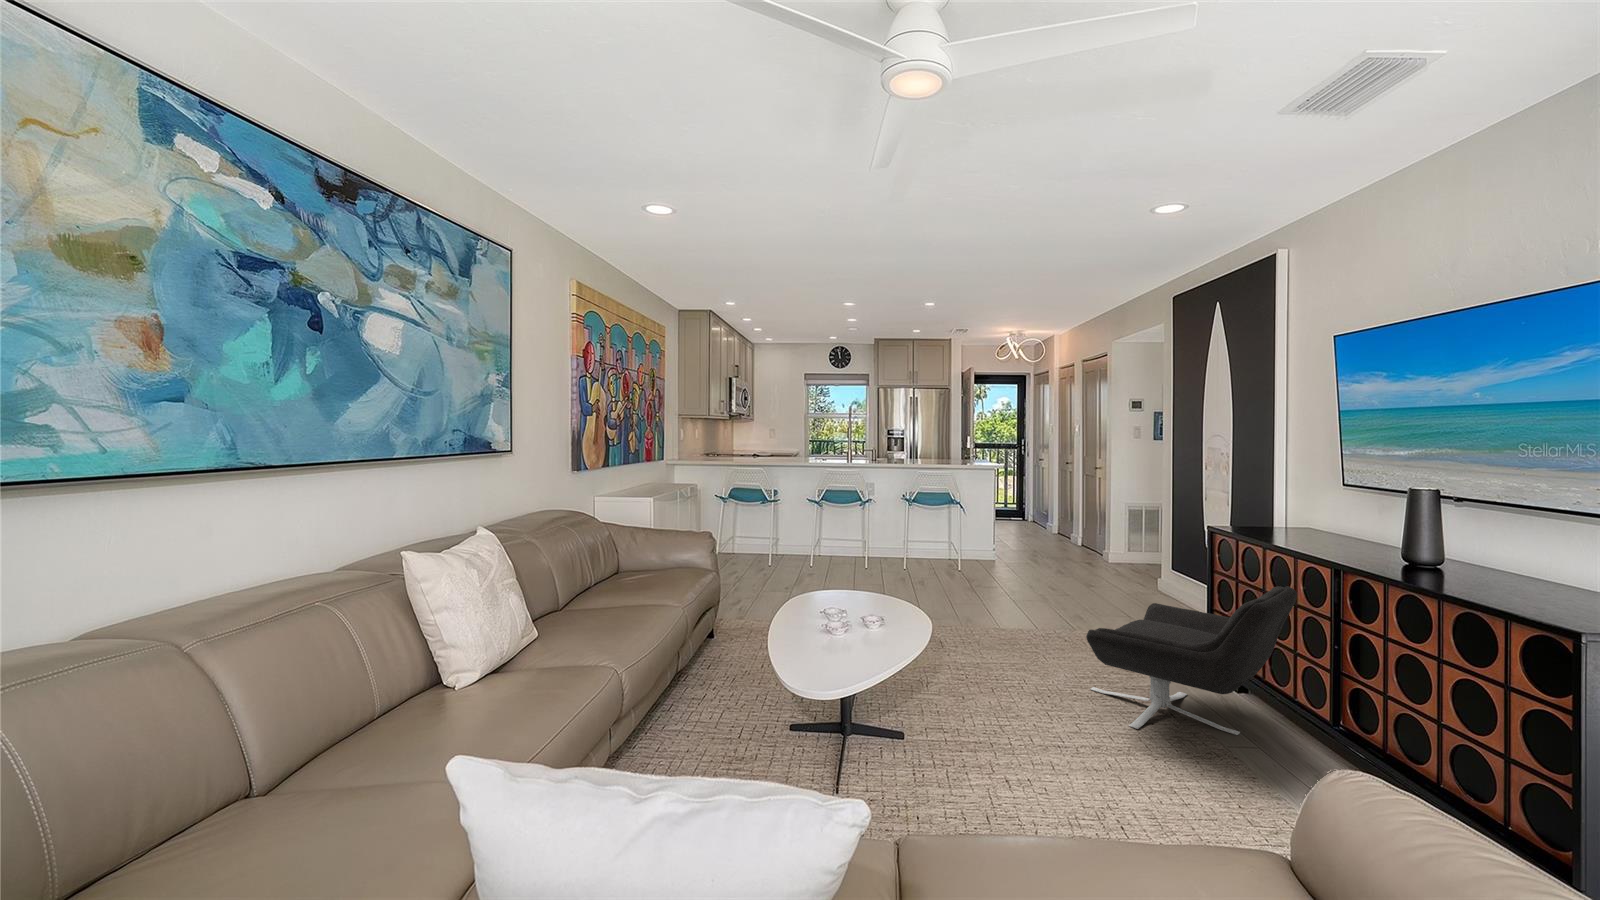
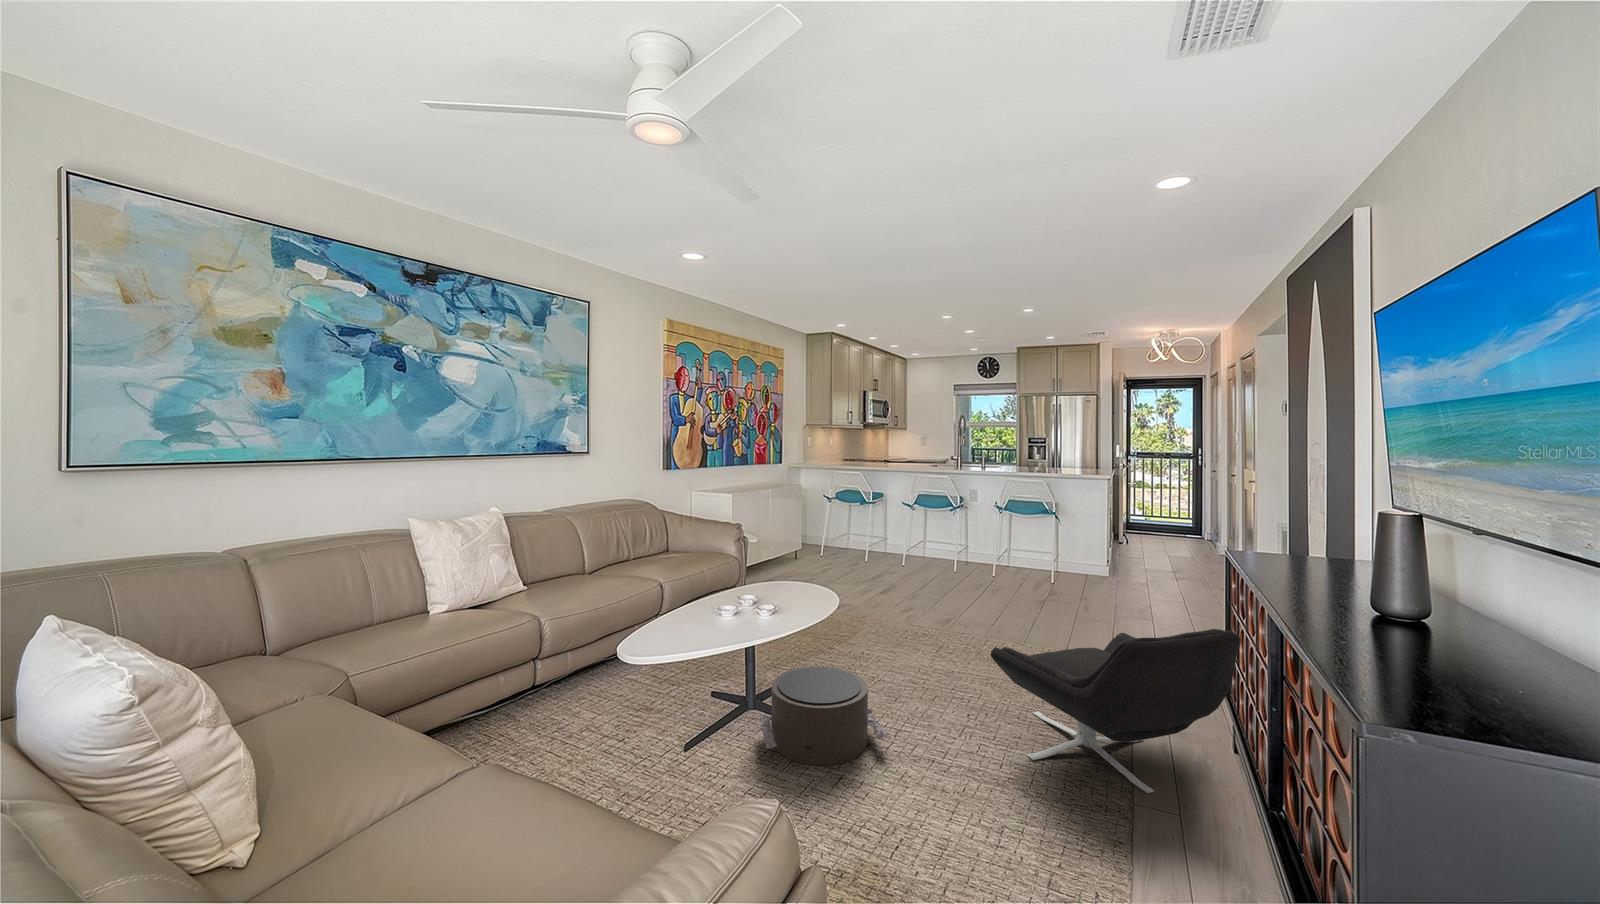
pouf: none [892,676,1027,780] -> present [760,666,888,765]

